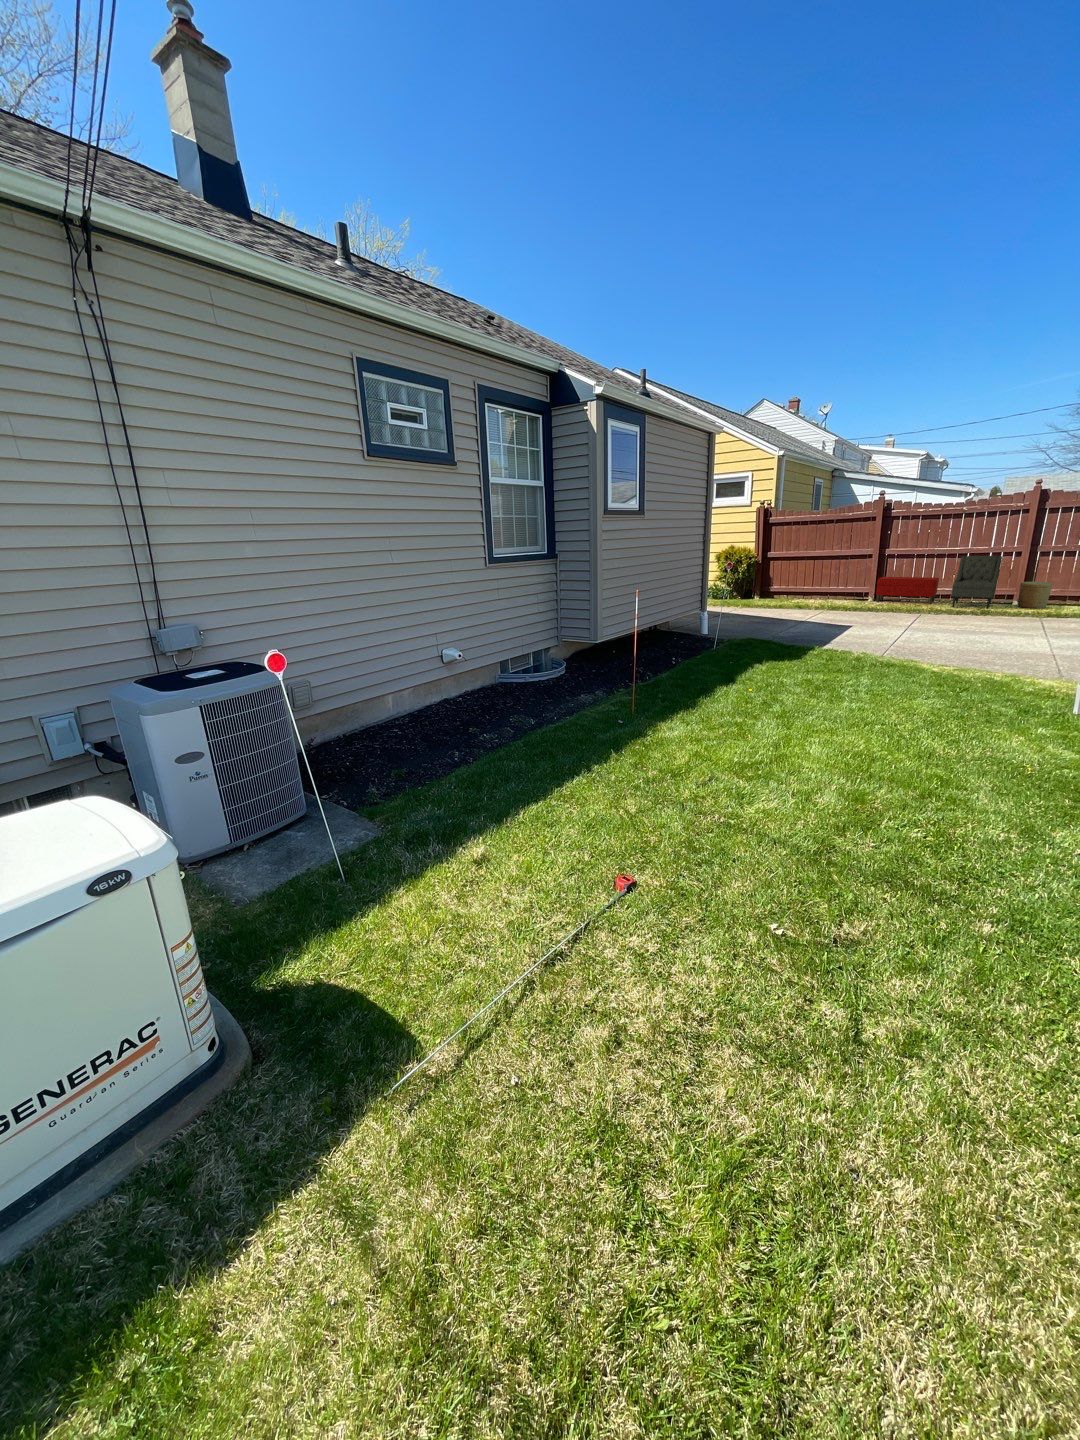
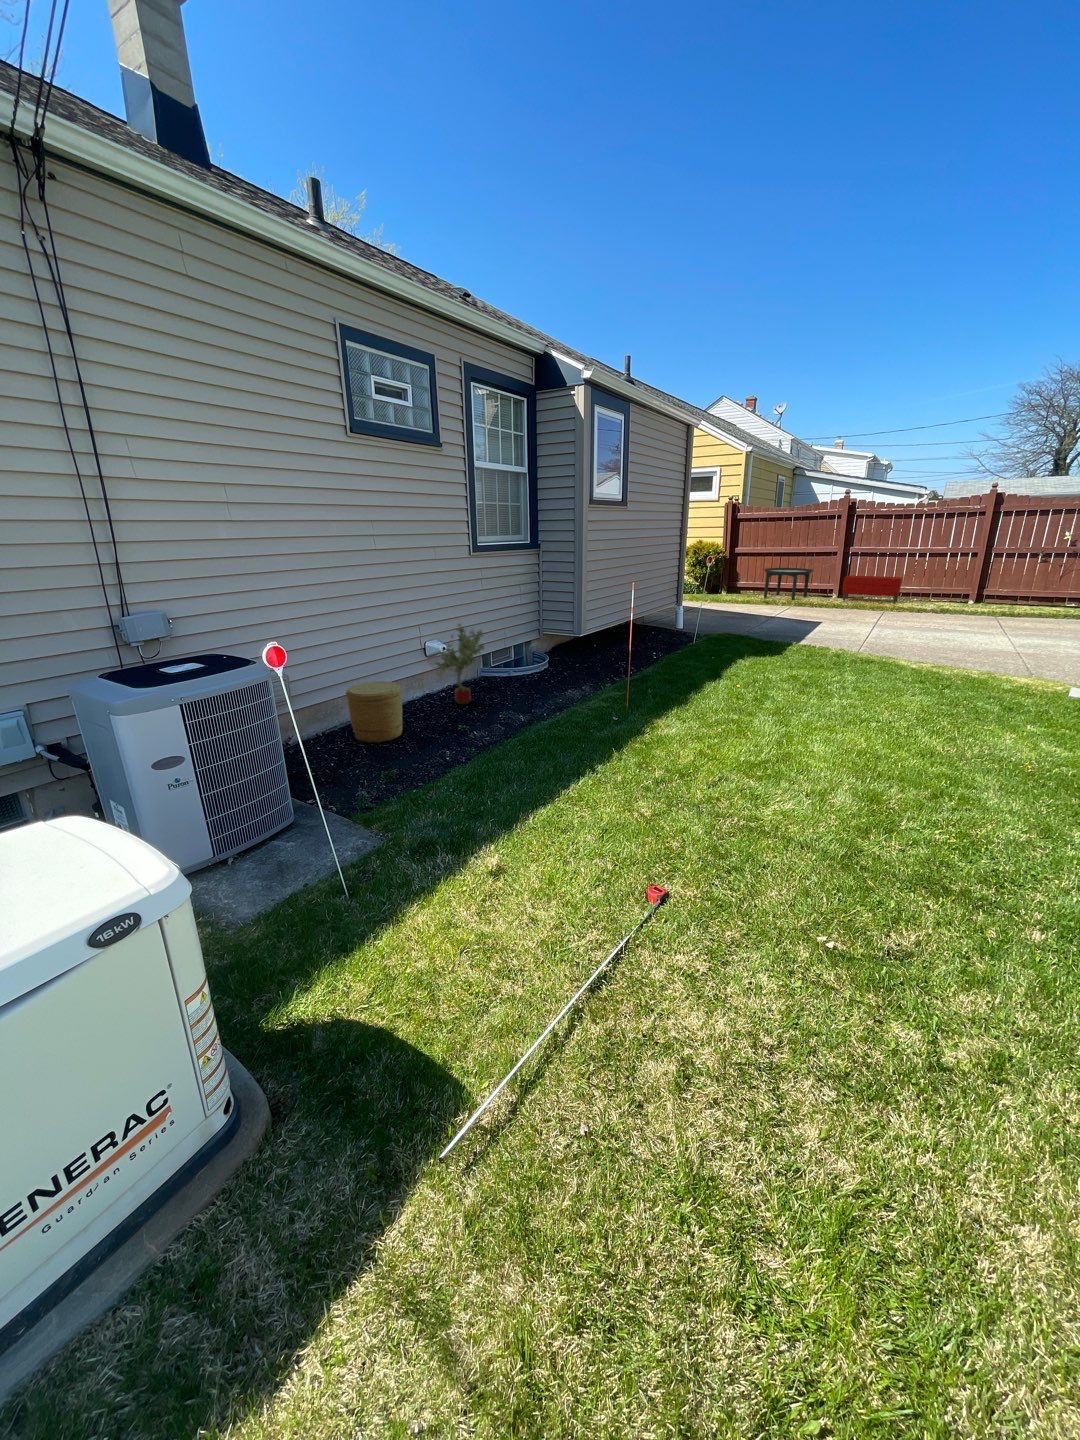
chair: present [951,556,1002,609] -> none [915,557,962,608]
round table: none [795,570,847,602] -> present [764,568,813,600]
woven basket: present [1018,582,1052,608] -> present [346,681,402,743]
potted tree: none [451,630,500,707] -> present [436,624,484,704]

